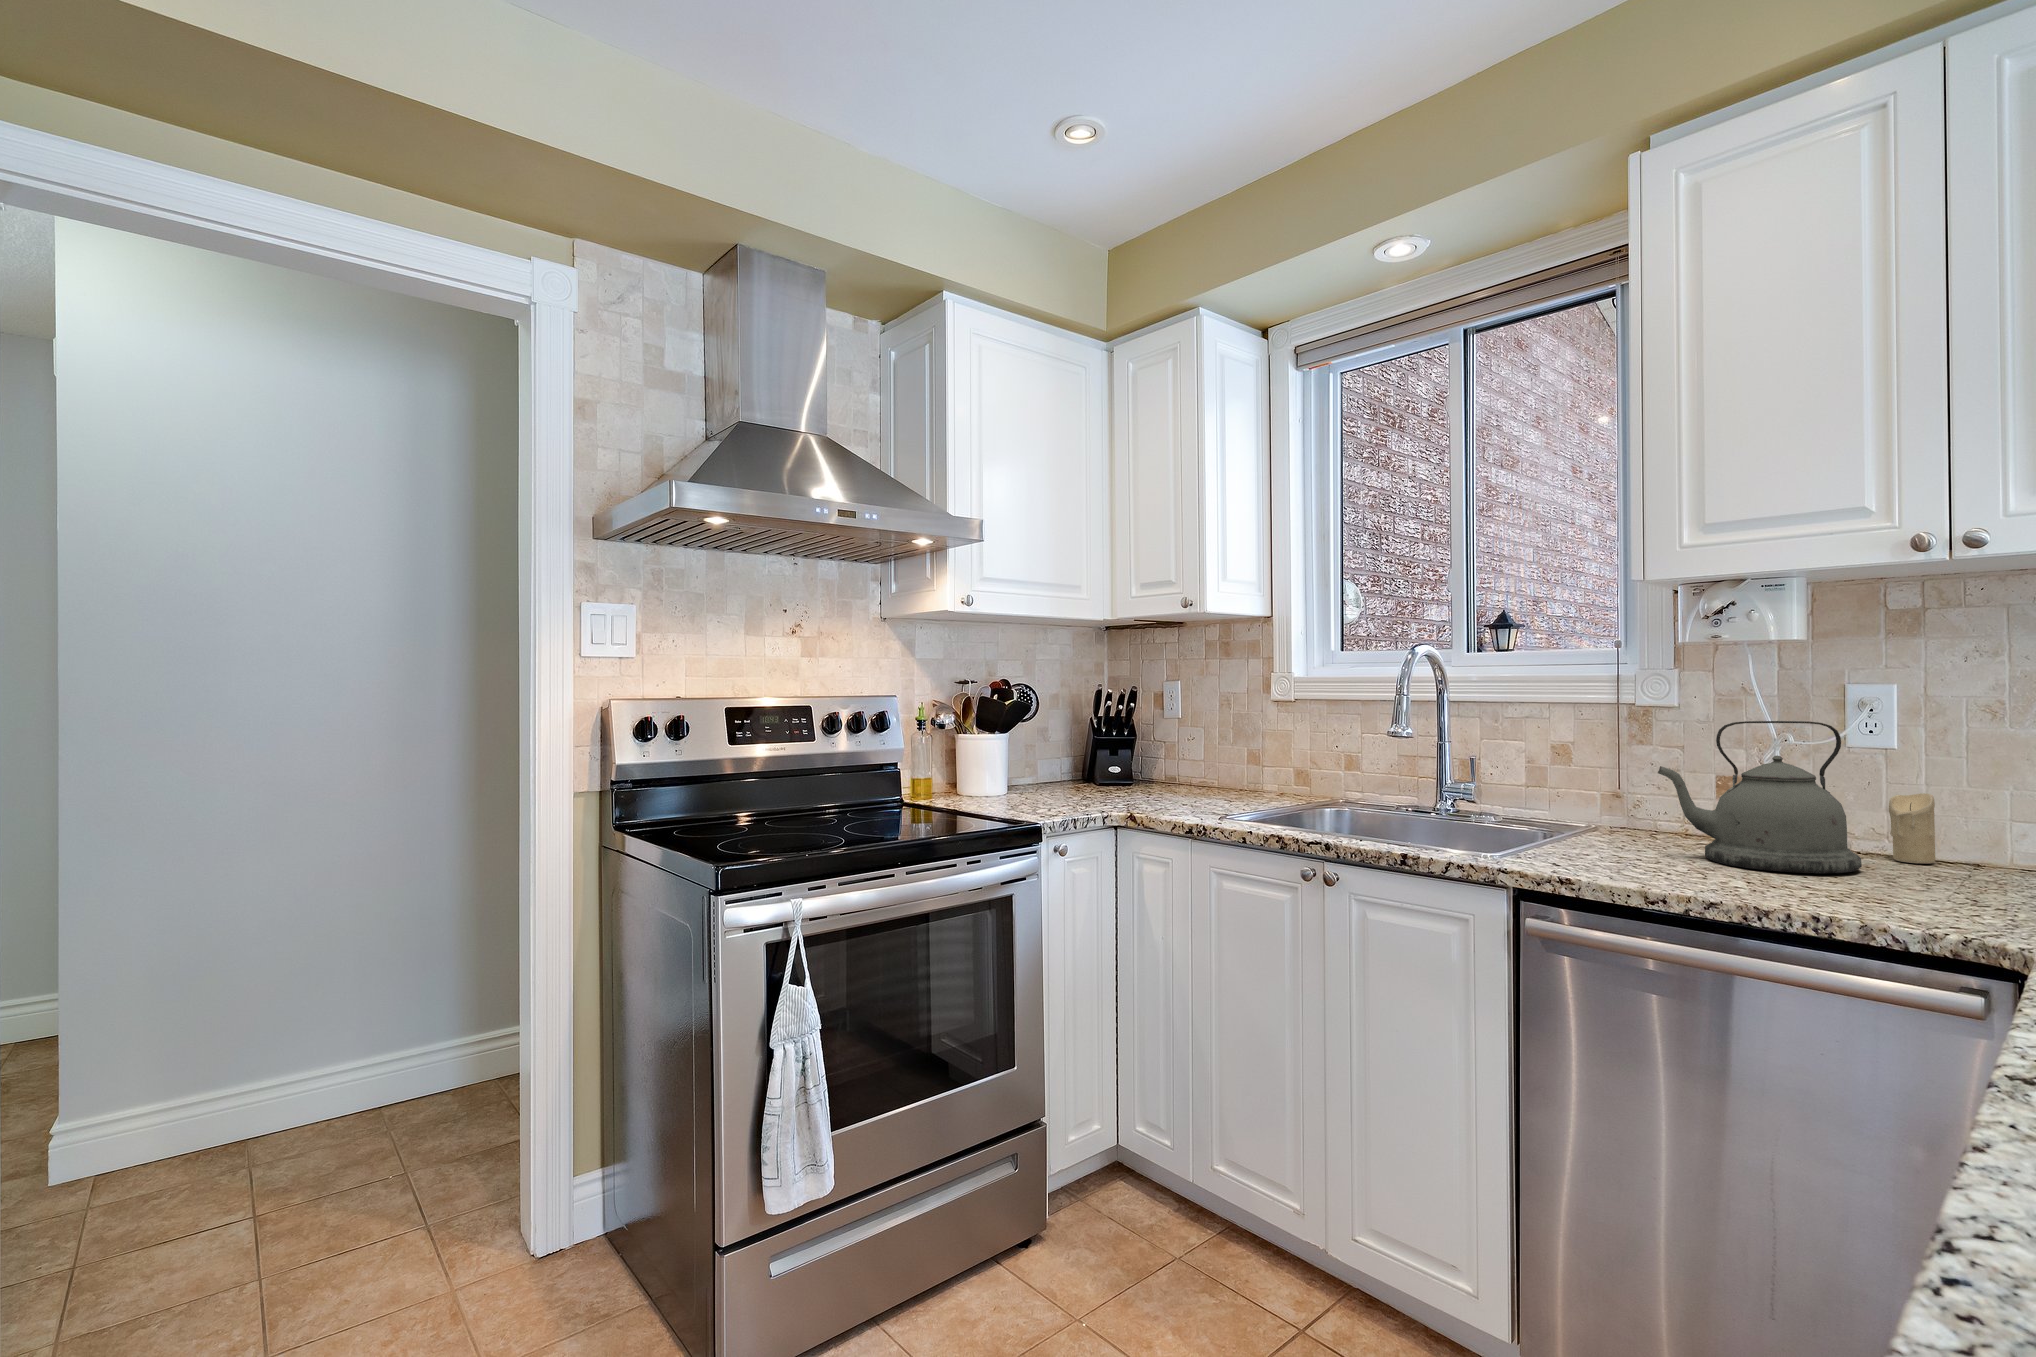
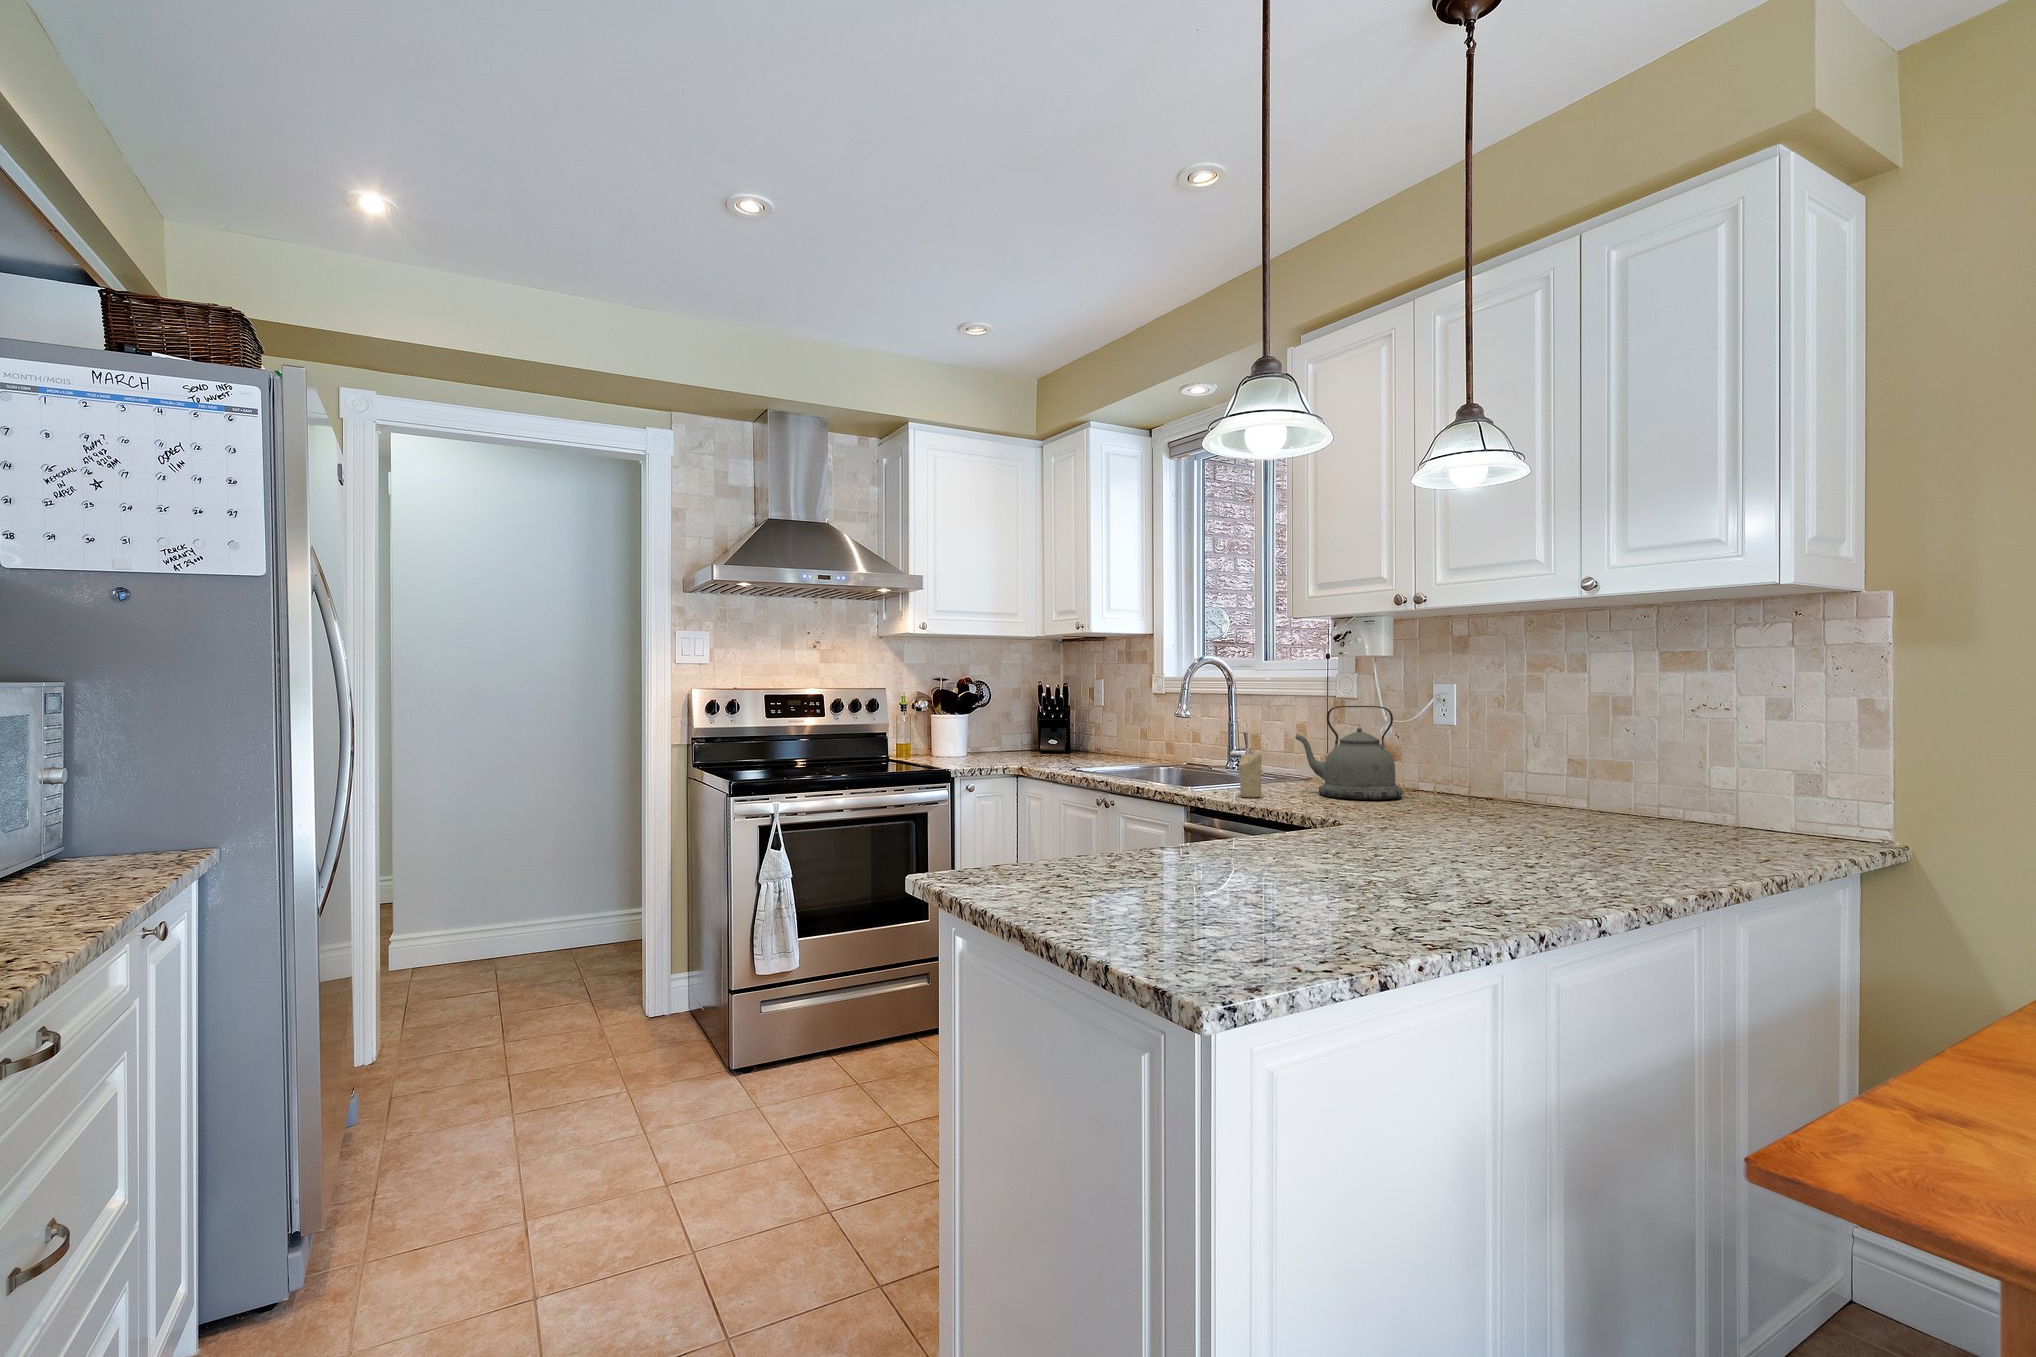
candle: present [1889,793,1935,864] -> present [1239,753,1261,797]

